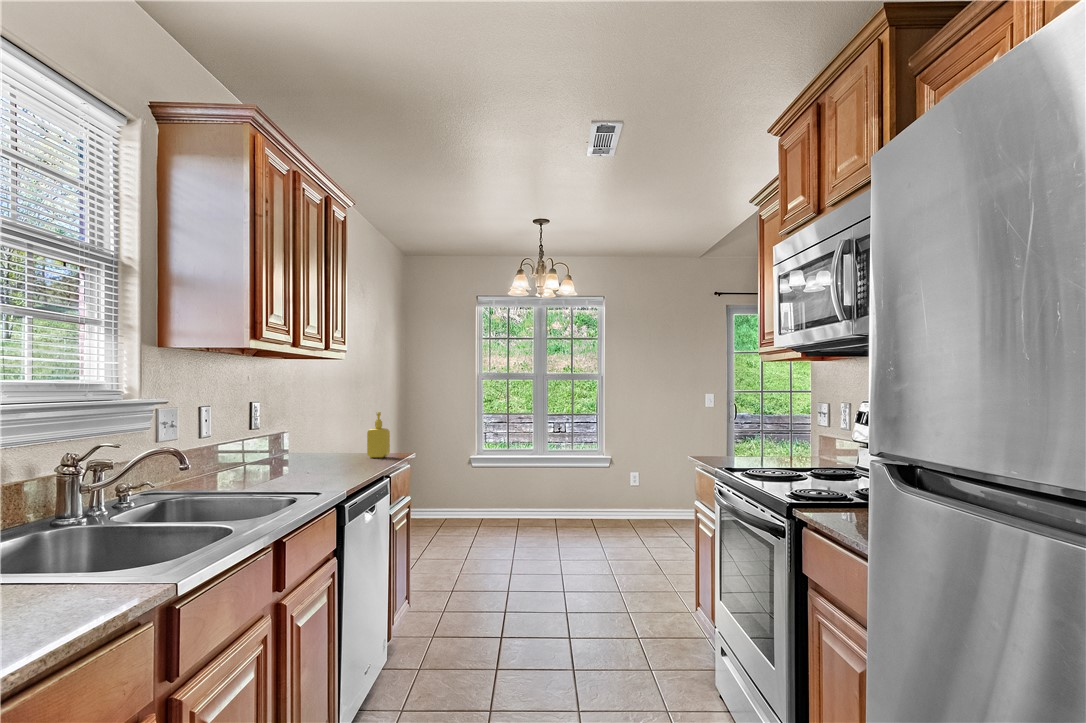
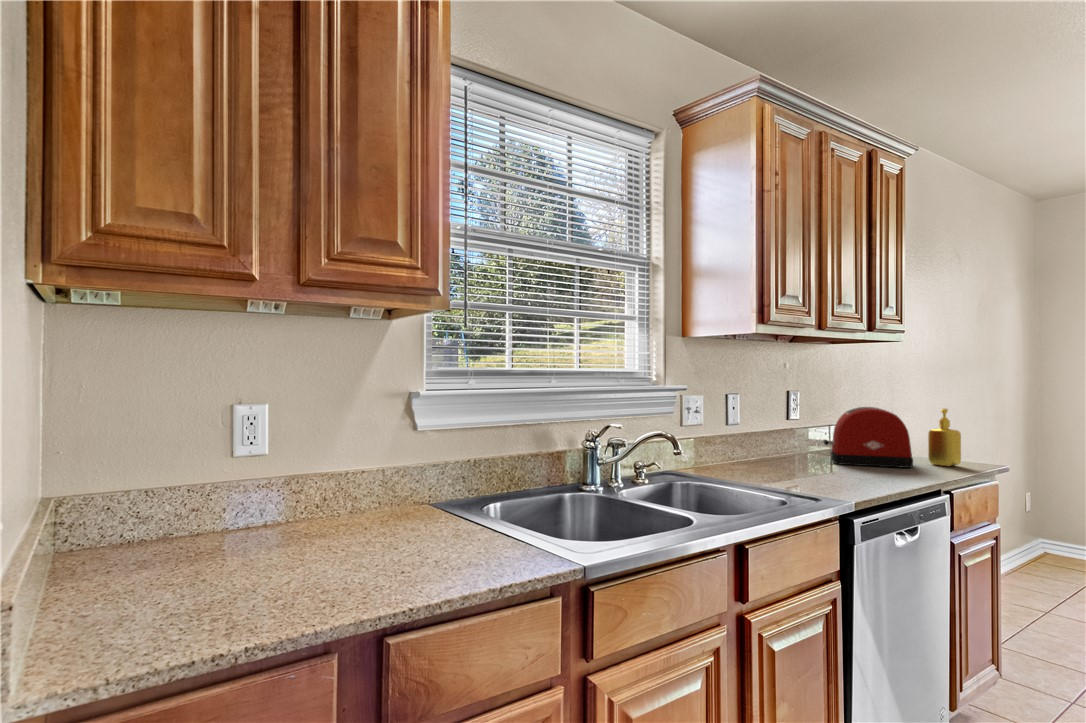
toaster: none [286,414,360,466] -> present [823,407,913,468]

